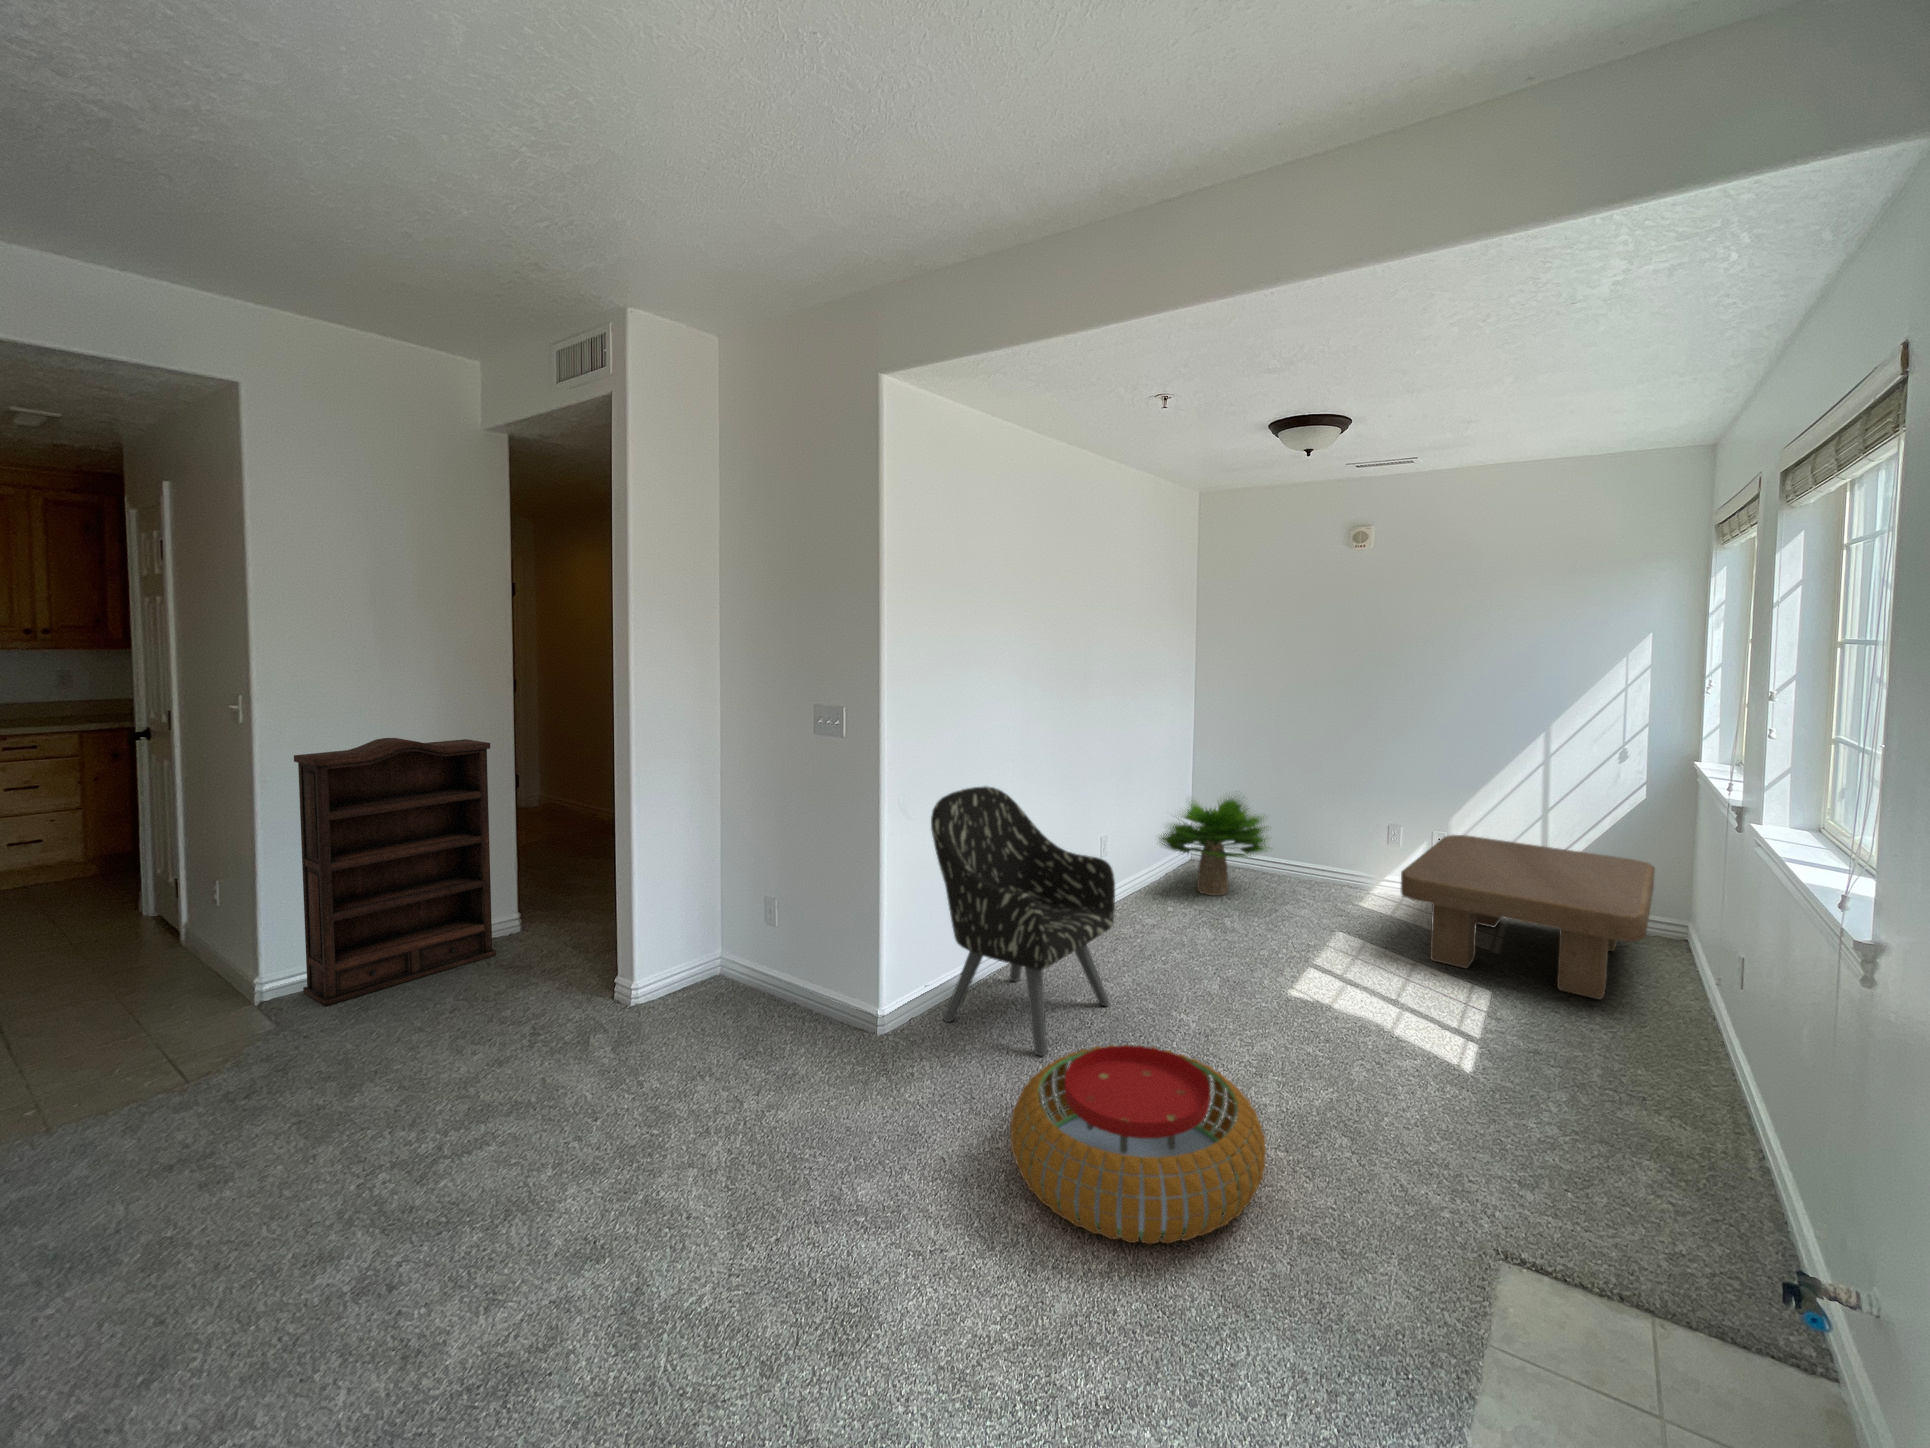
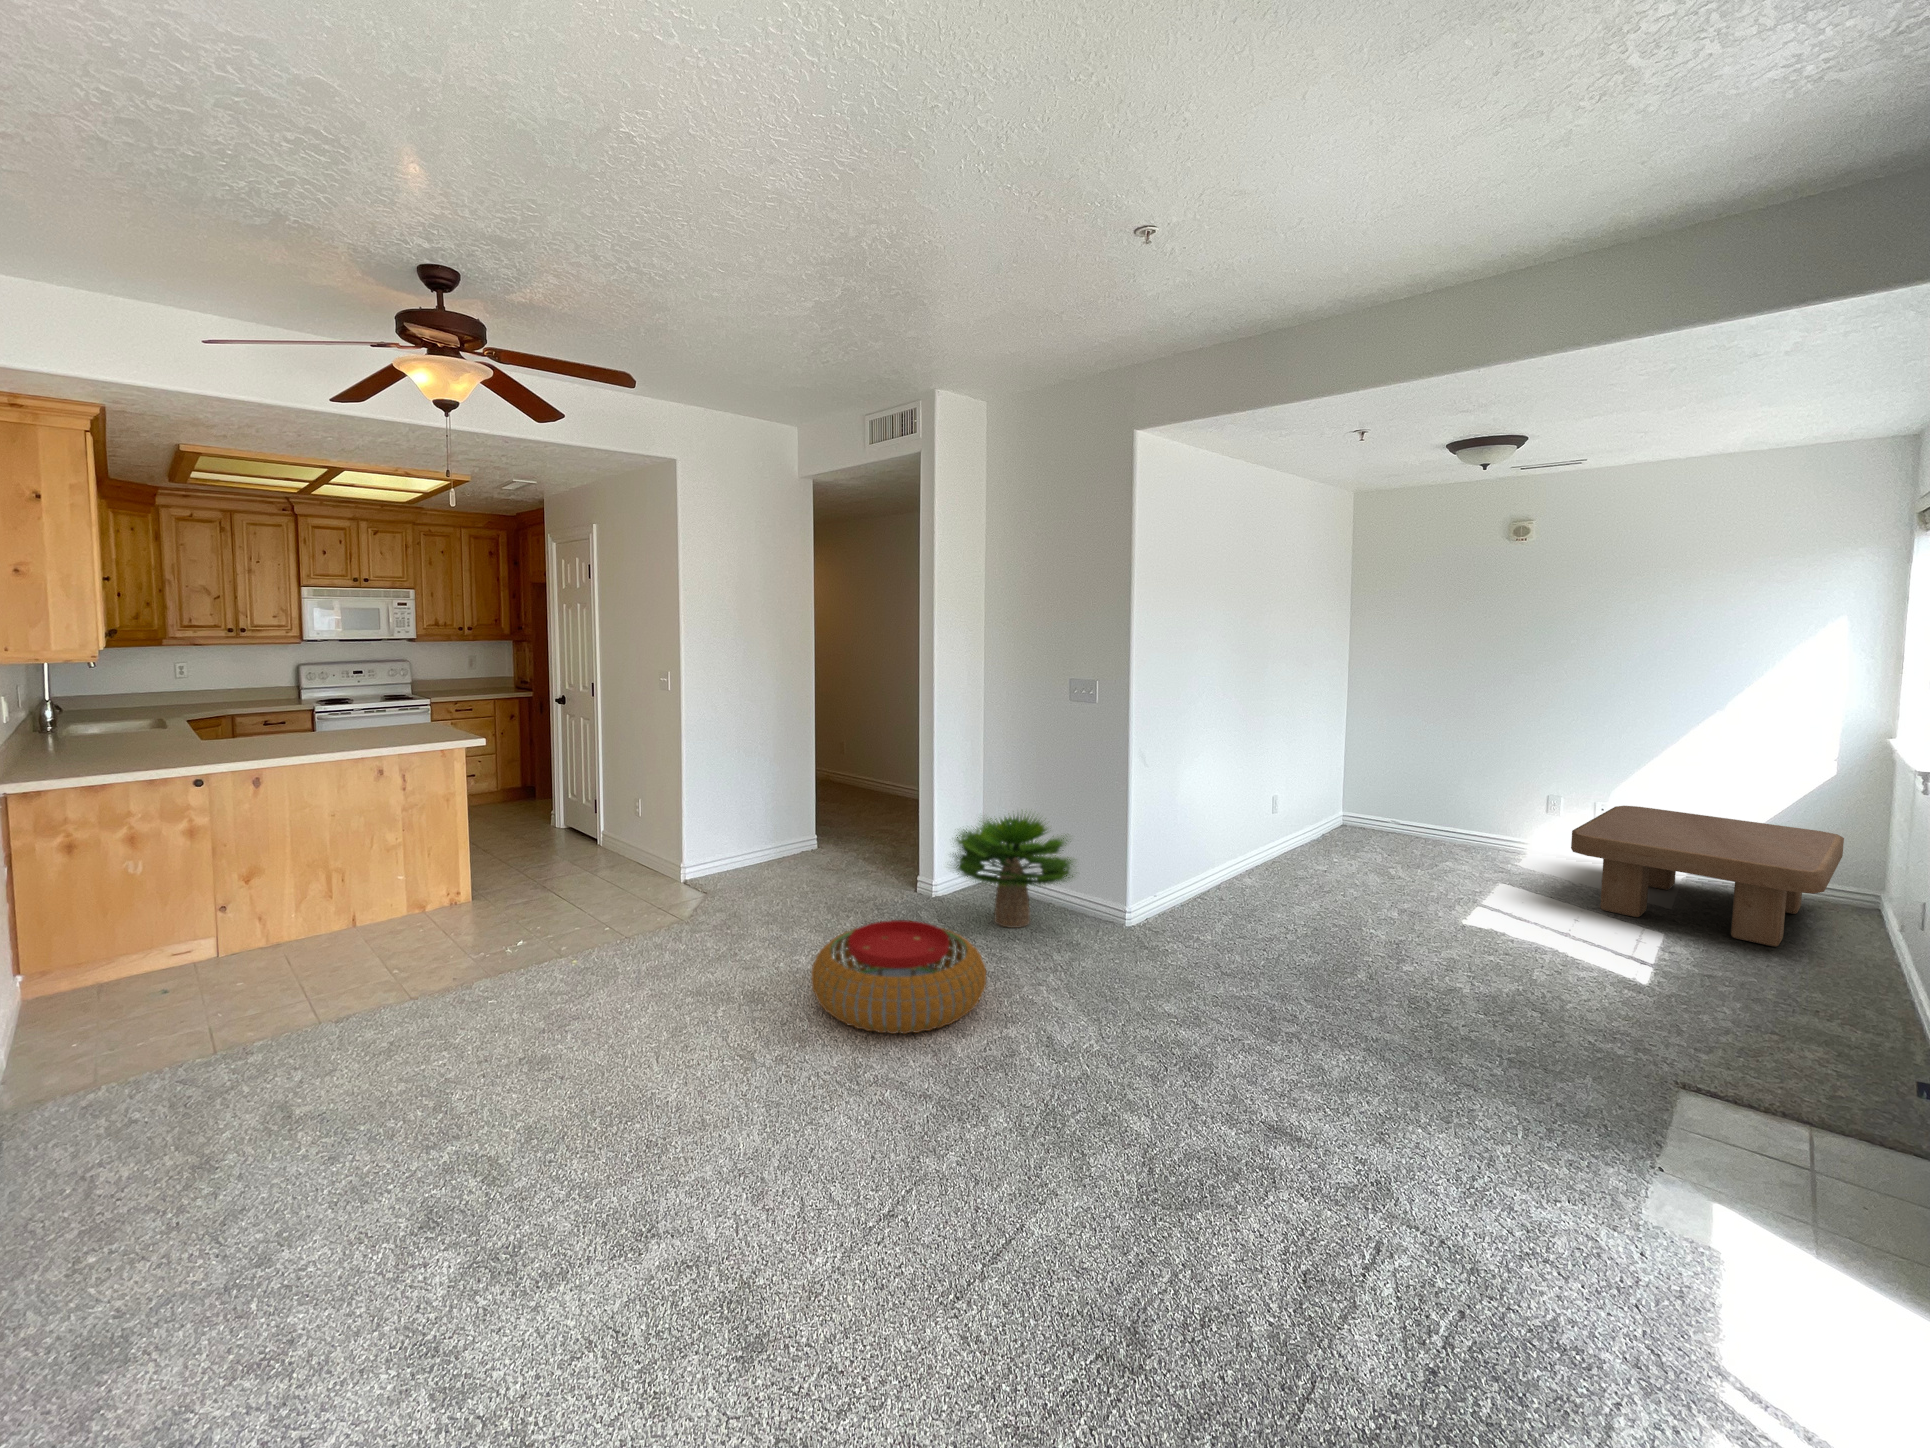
bookshelf: present [294,738,496,1006] -> none [705,702,815,885]
armchair: present [931,786,1115,1056] -> none [1167,746,1314,948]
potted plant: present [1159,798,1267,896] -> present [953,816,1074,928]
pouf: present [1011,1045,1266,1244] -> present [811,920,986,1034]

